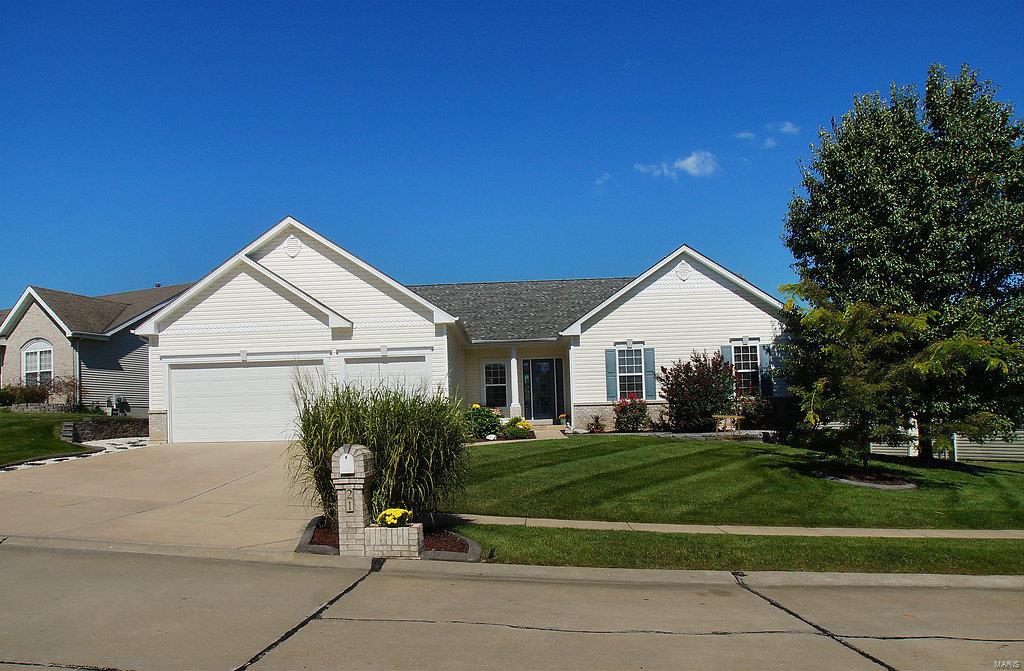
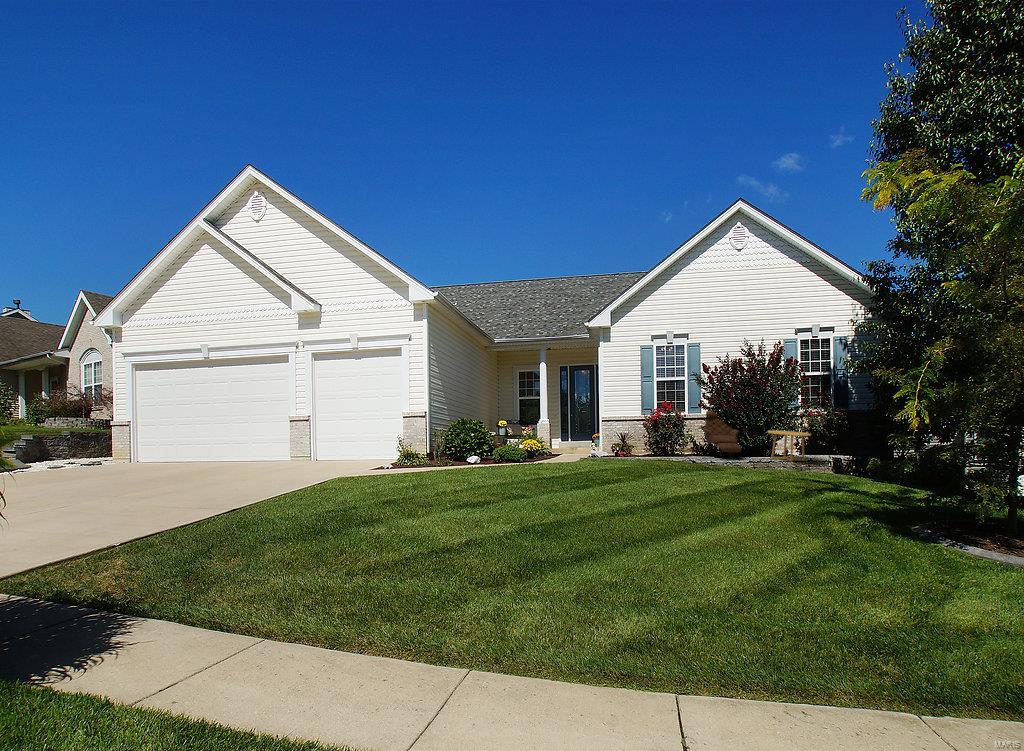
lounge chair: none [662,401,694,438] -> present [703,411,741,458]

